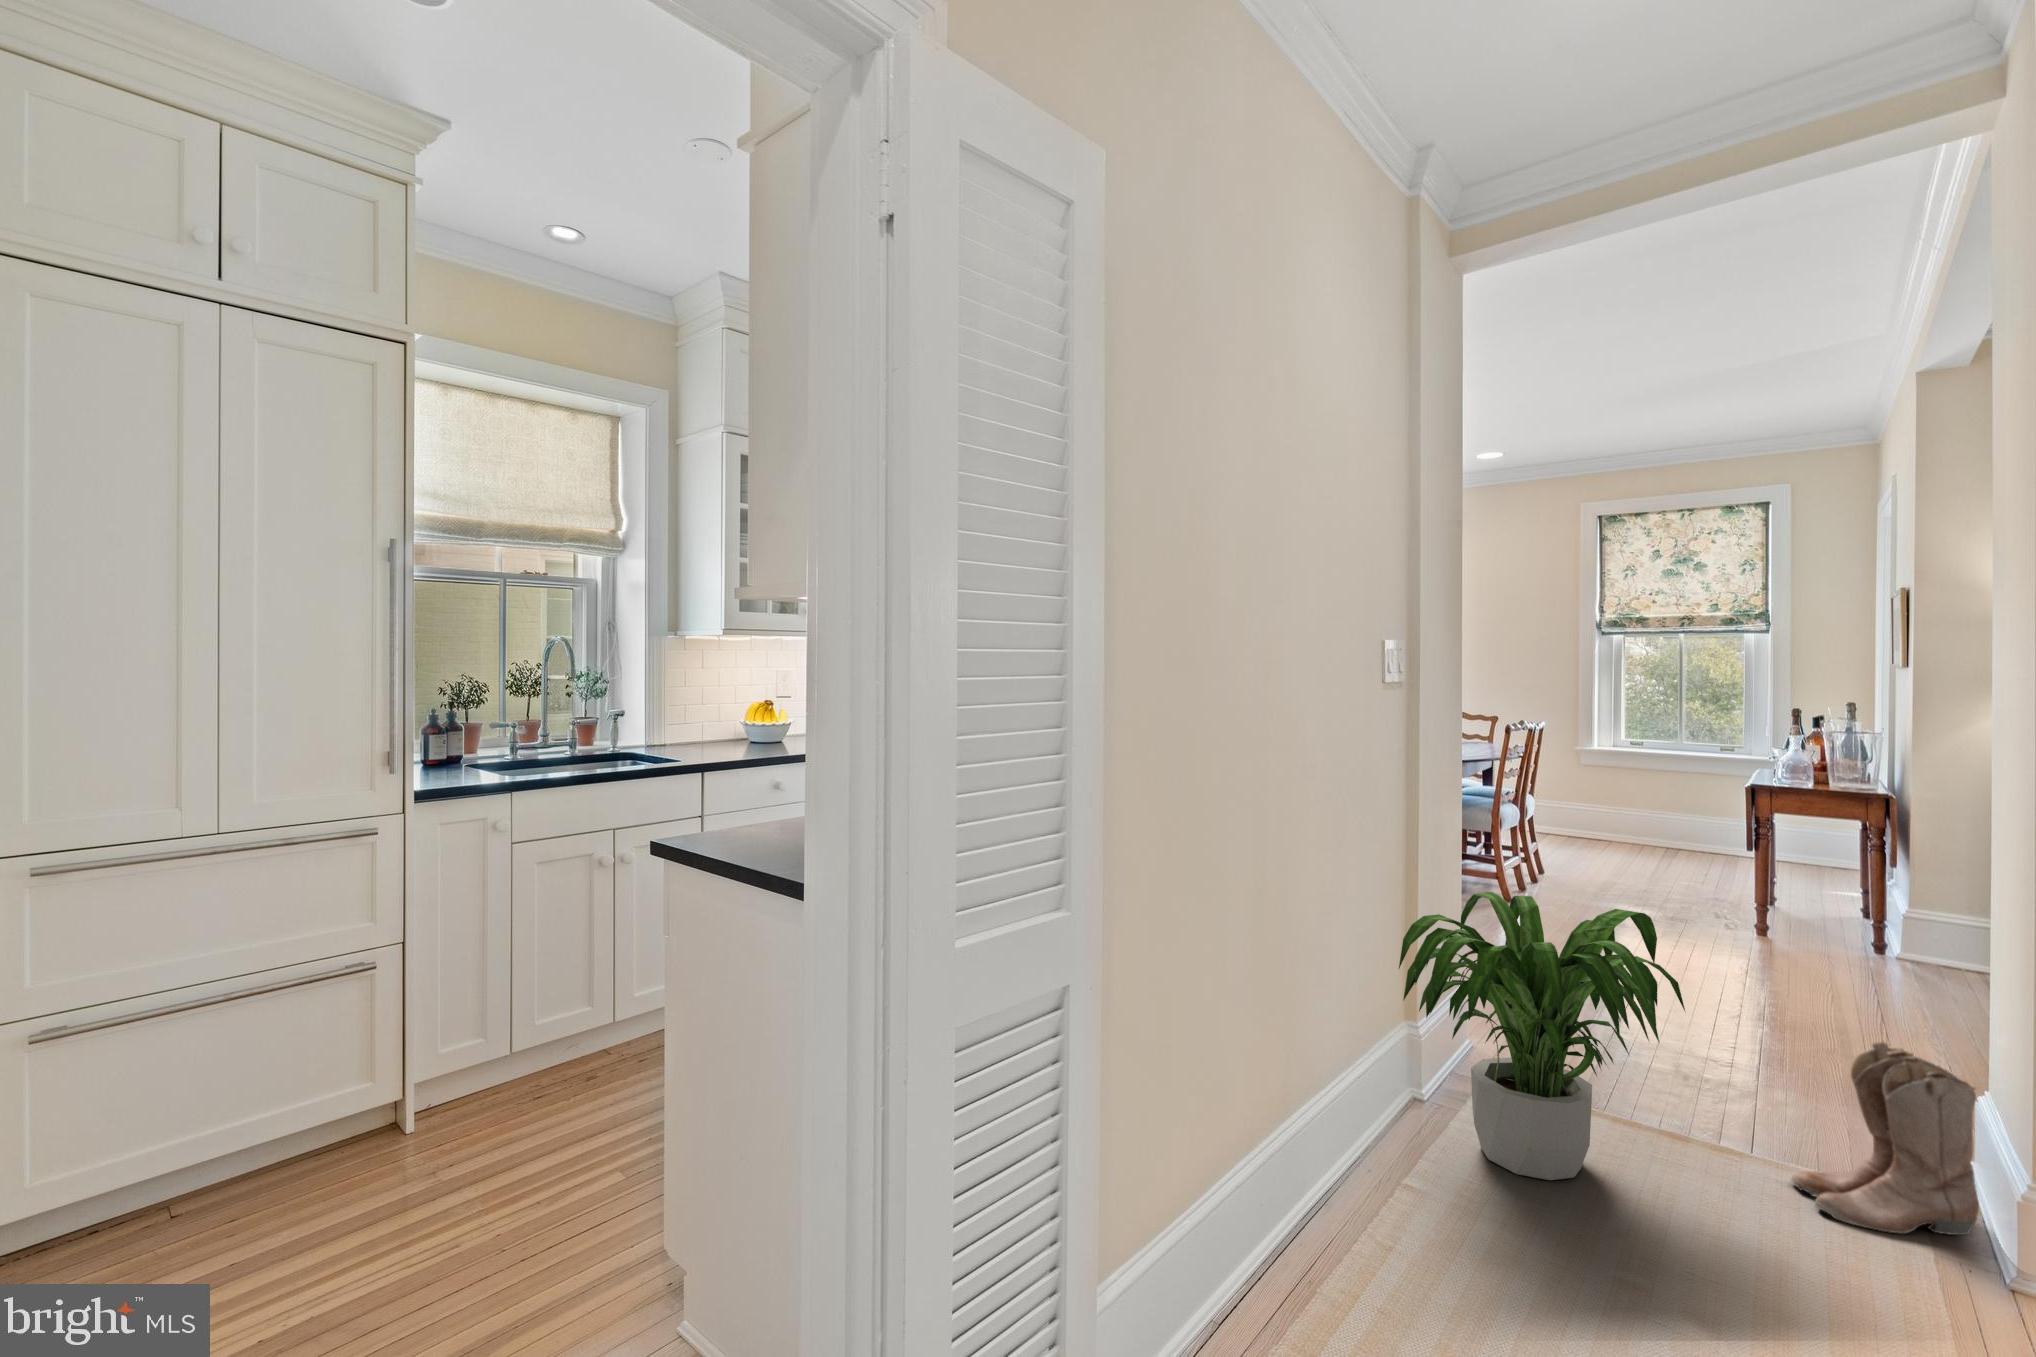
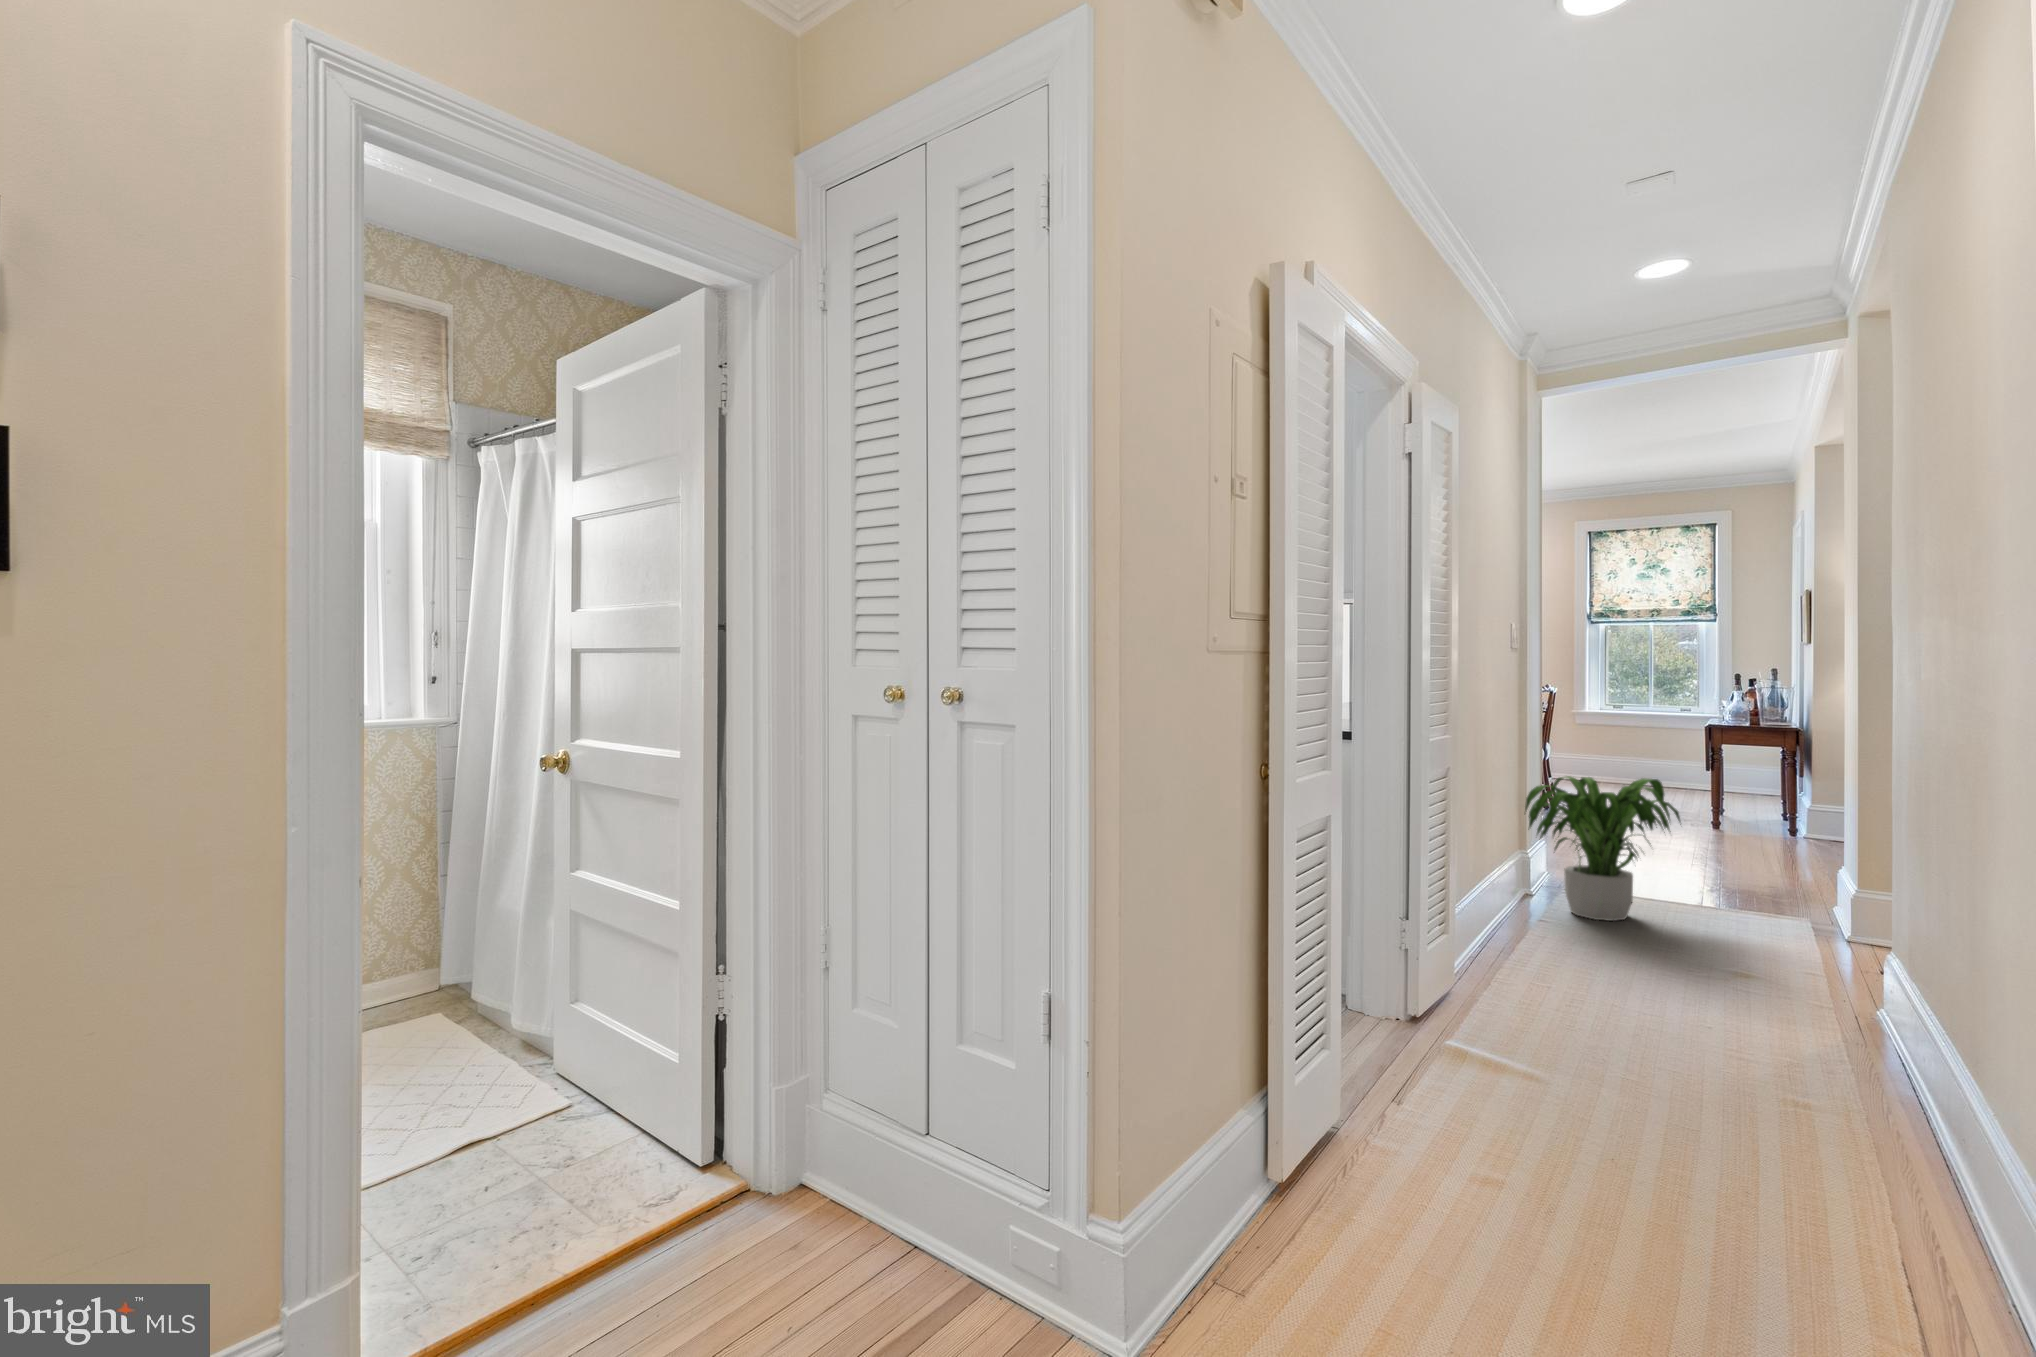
boots: present [1790,1041,1979,1235] -> none [1736,841,1831,932]

